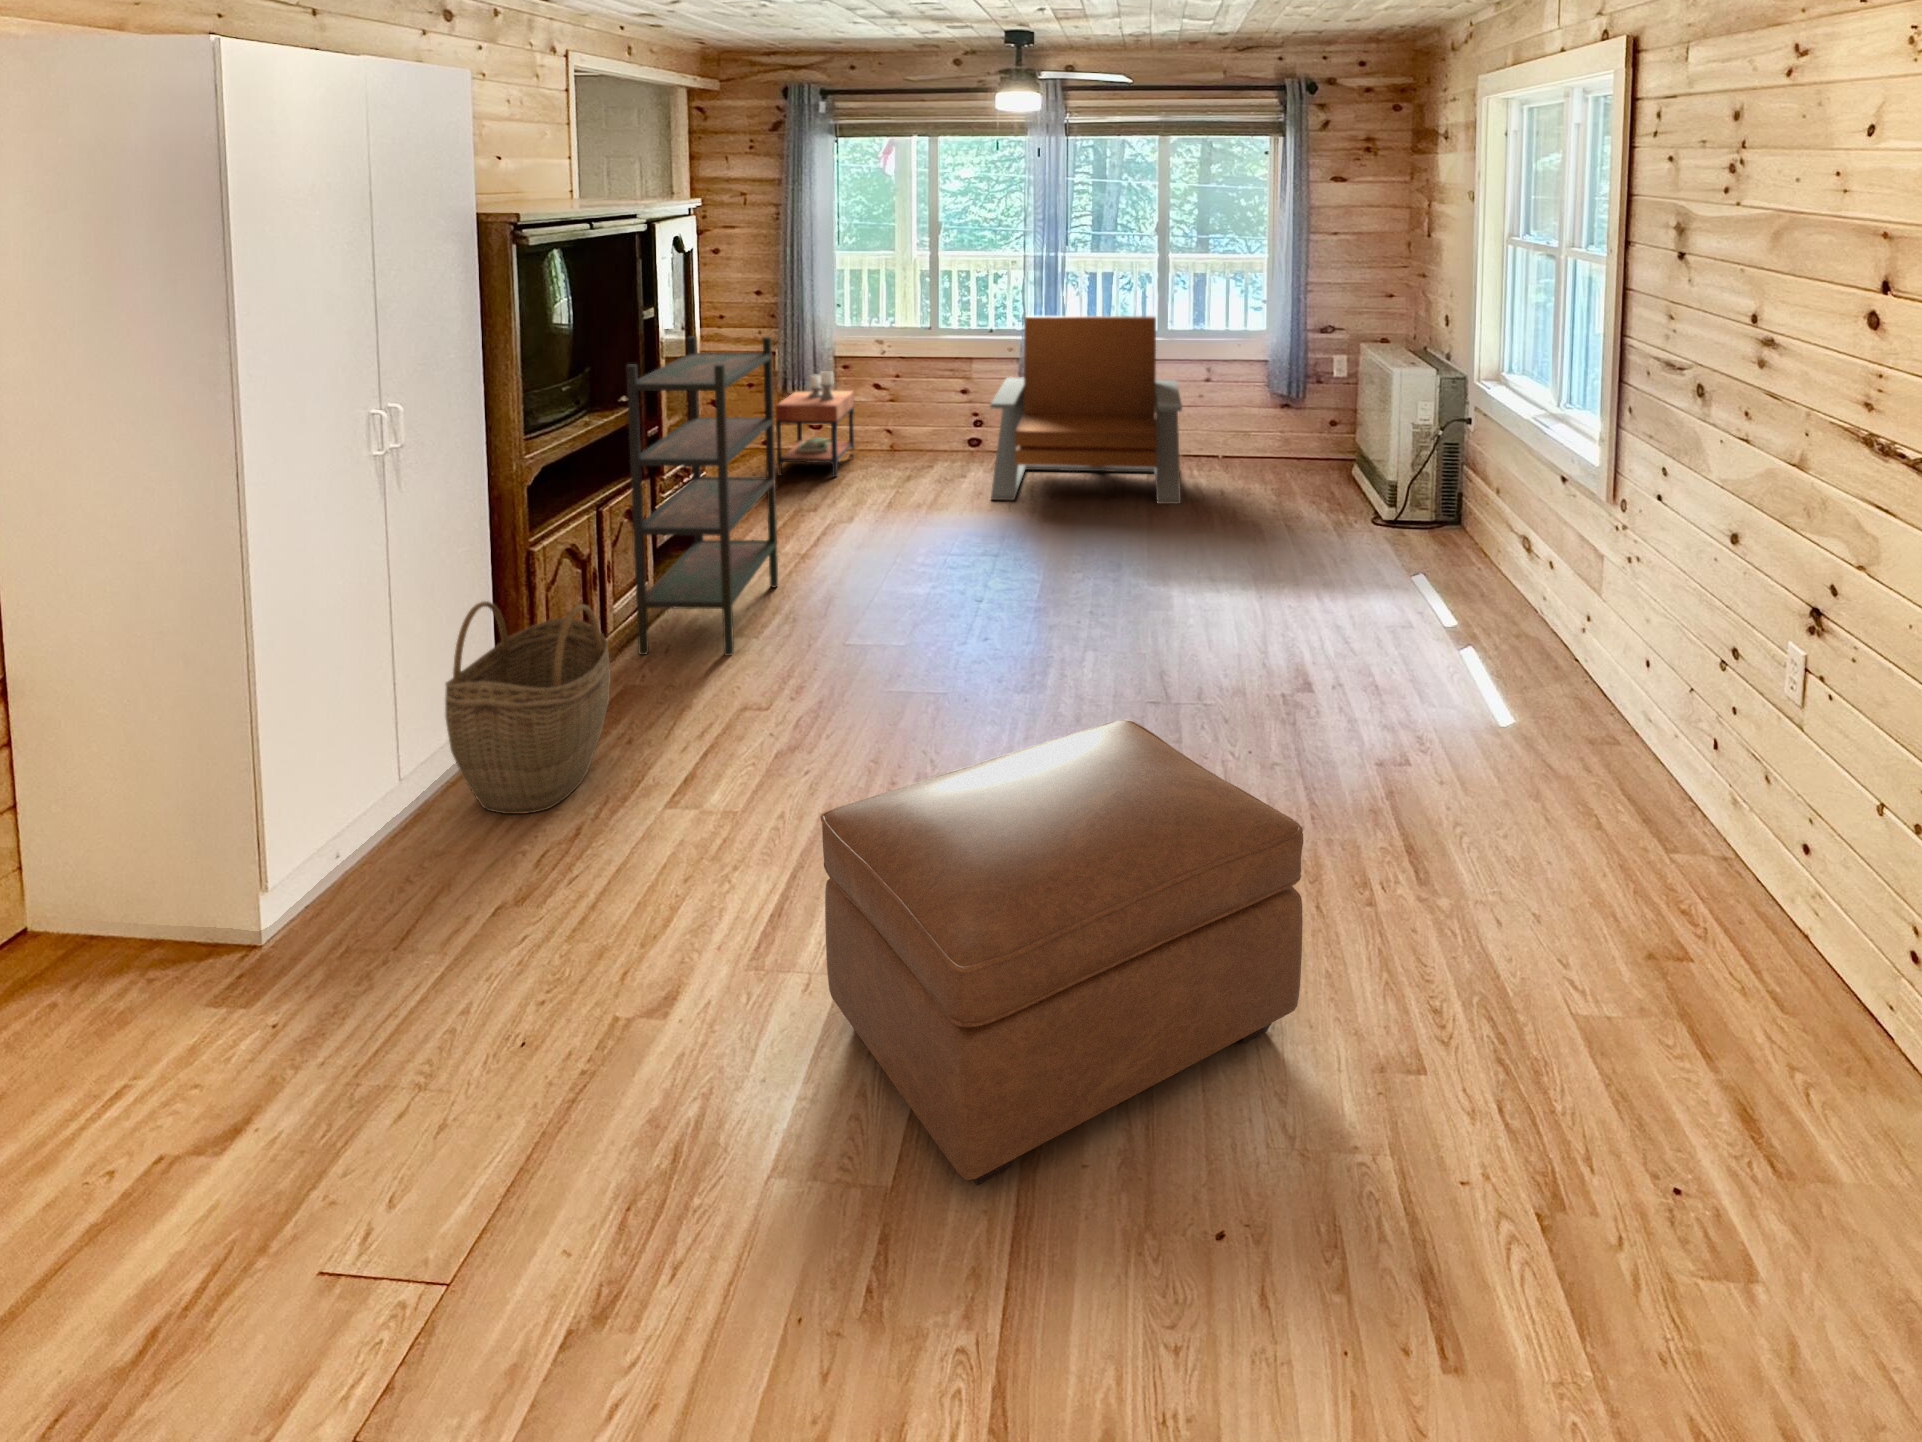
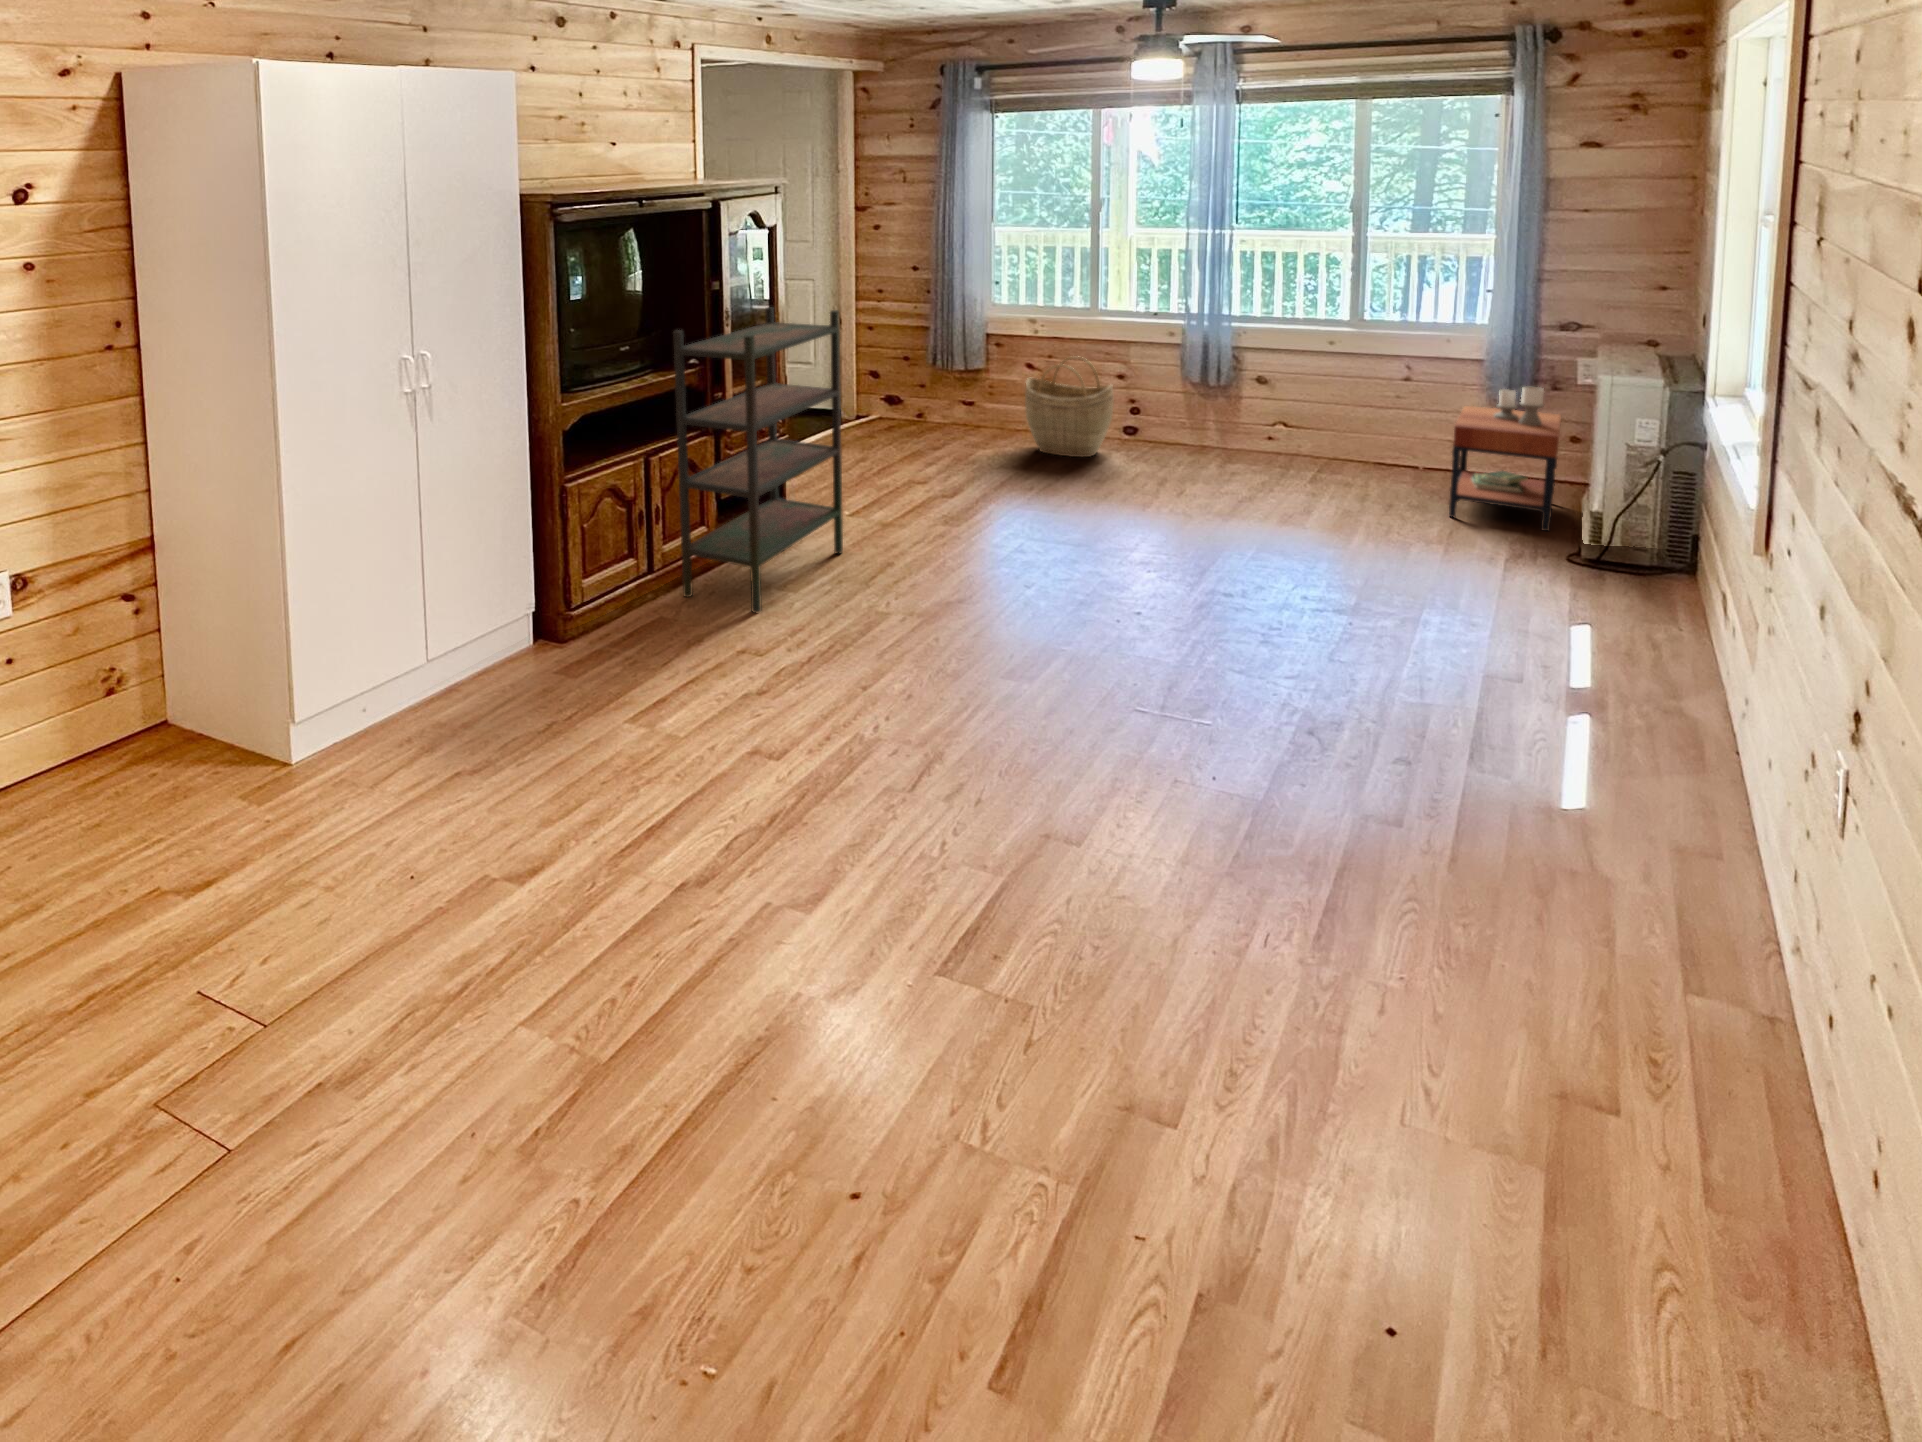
lounge chair: present [990,315,1182,504] -> none [1117,298,1384,533]
side table: present [776,371,854,477] -> present [1449,386,1561,531]
woven basket: present [445,601,611,814] -> present [1025,356,1113,457]
ottoman: present [820,720,1303,1185] -> none [549,794,1101,1283]

